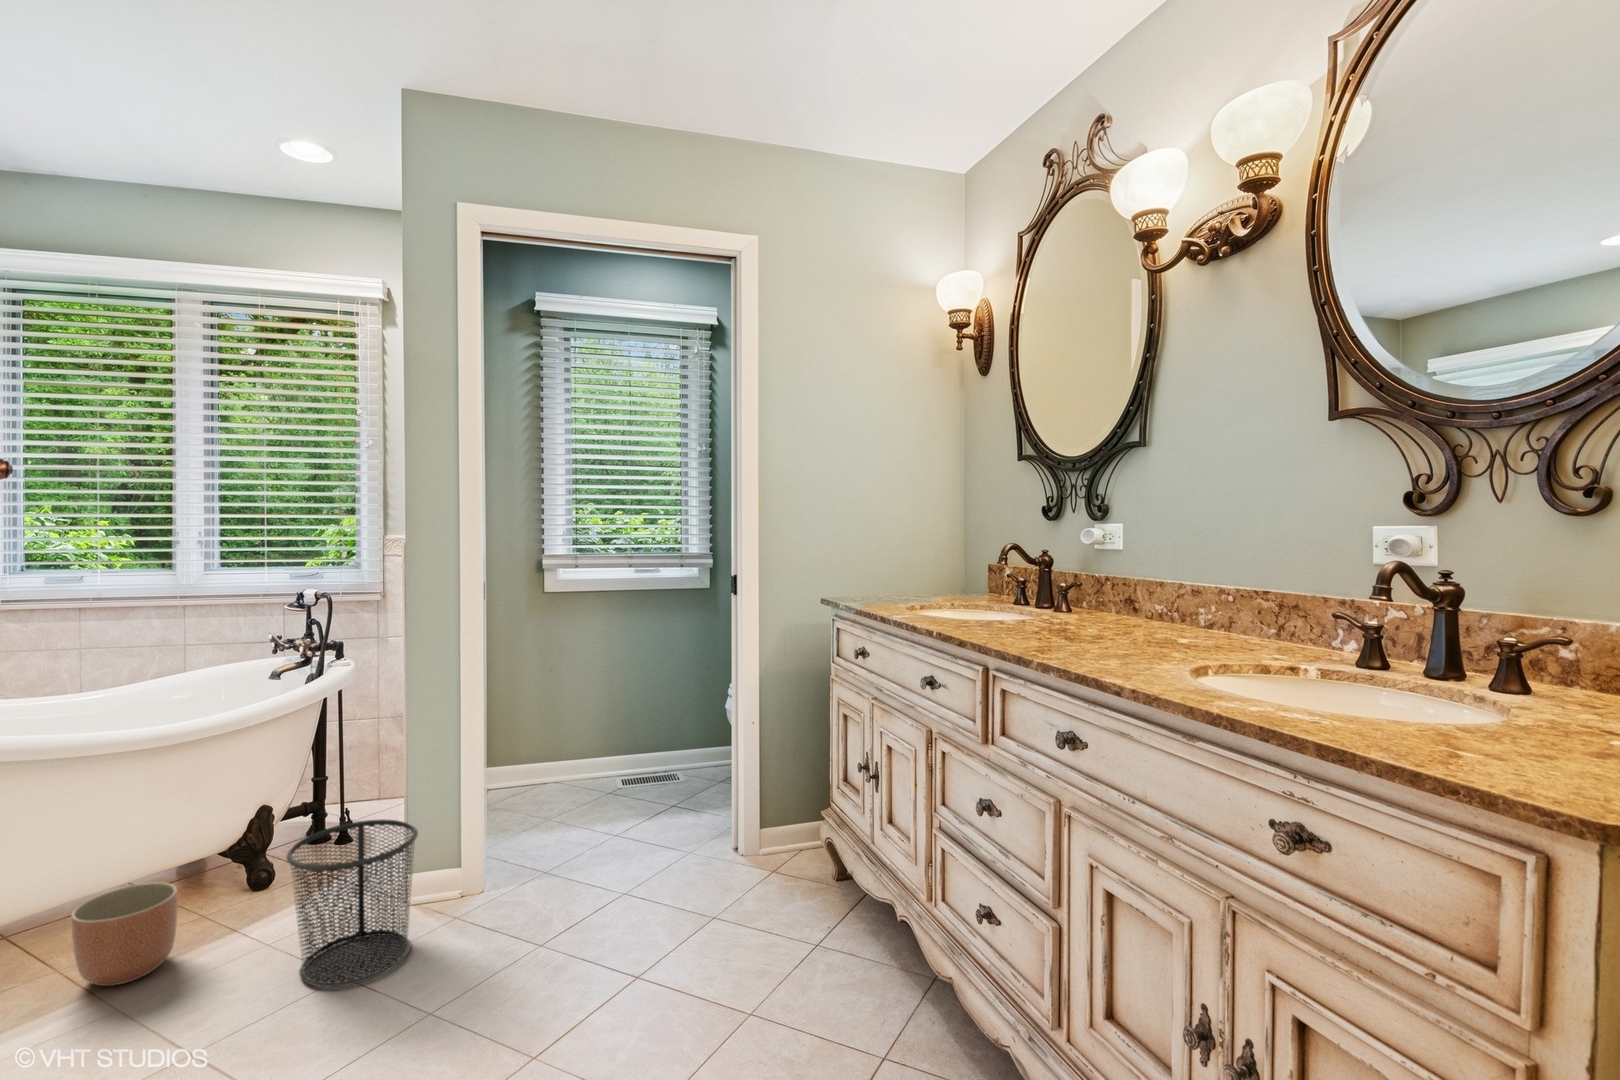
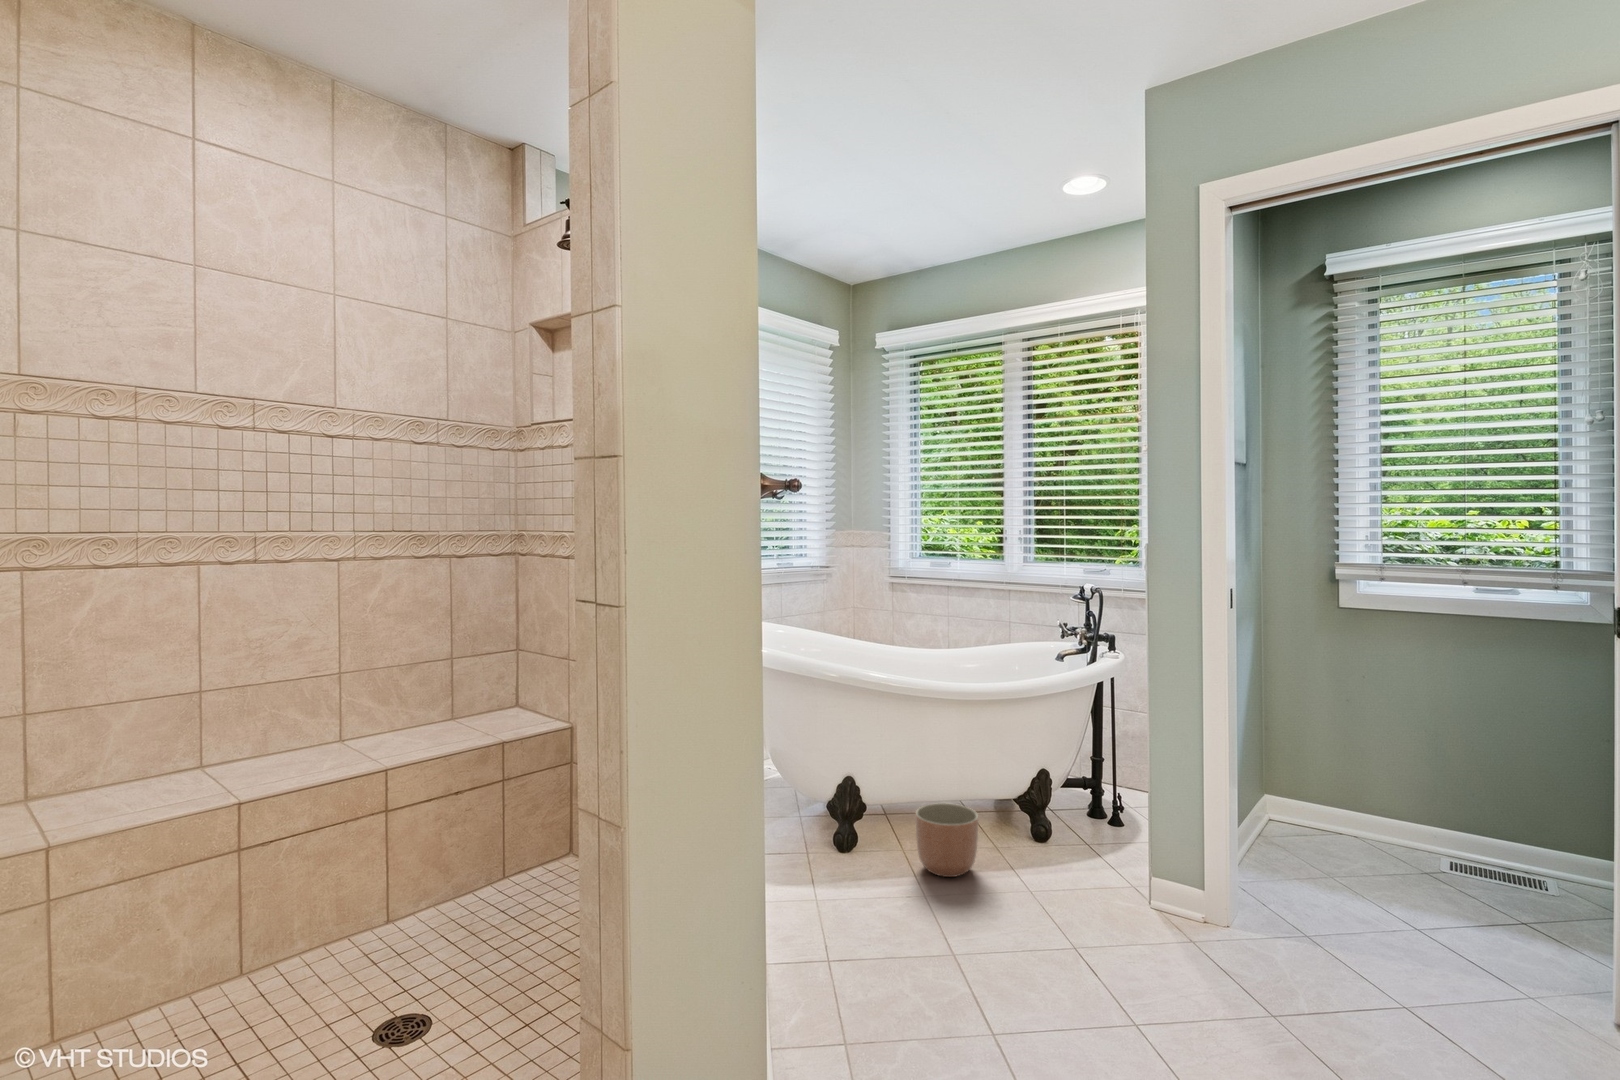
waste bin: present [286,819,418,987] -> none [1048,802,1162,956]

